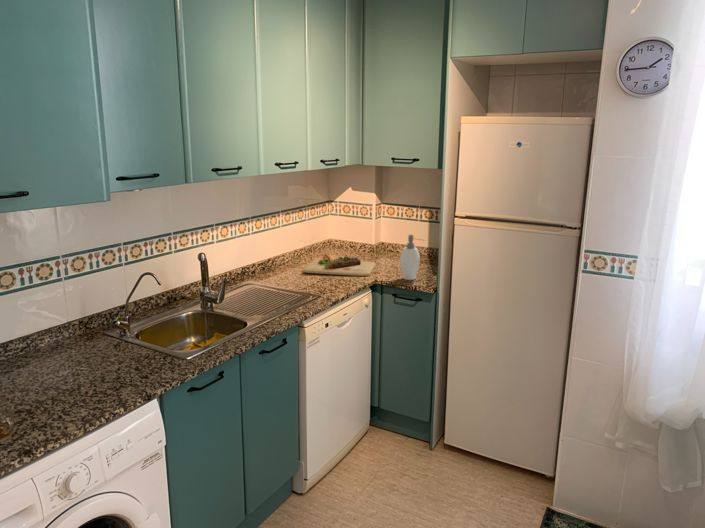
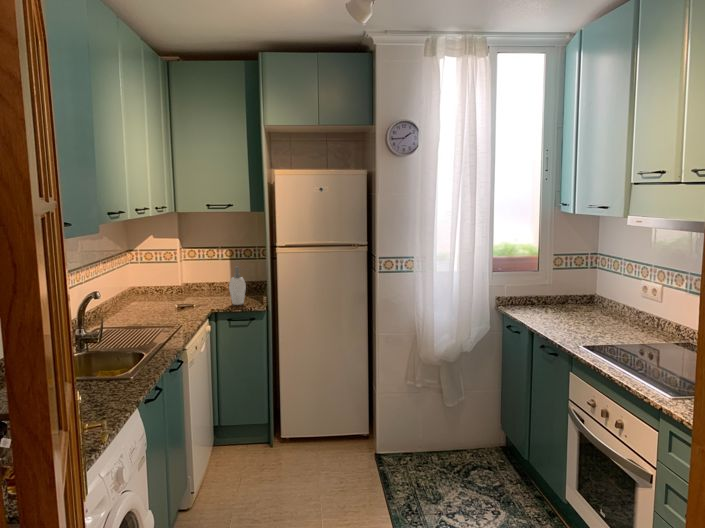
cutting board: present [304,254,376,276] -> none [135,294,202,313]

